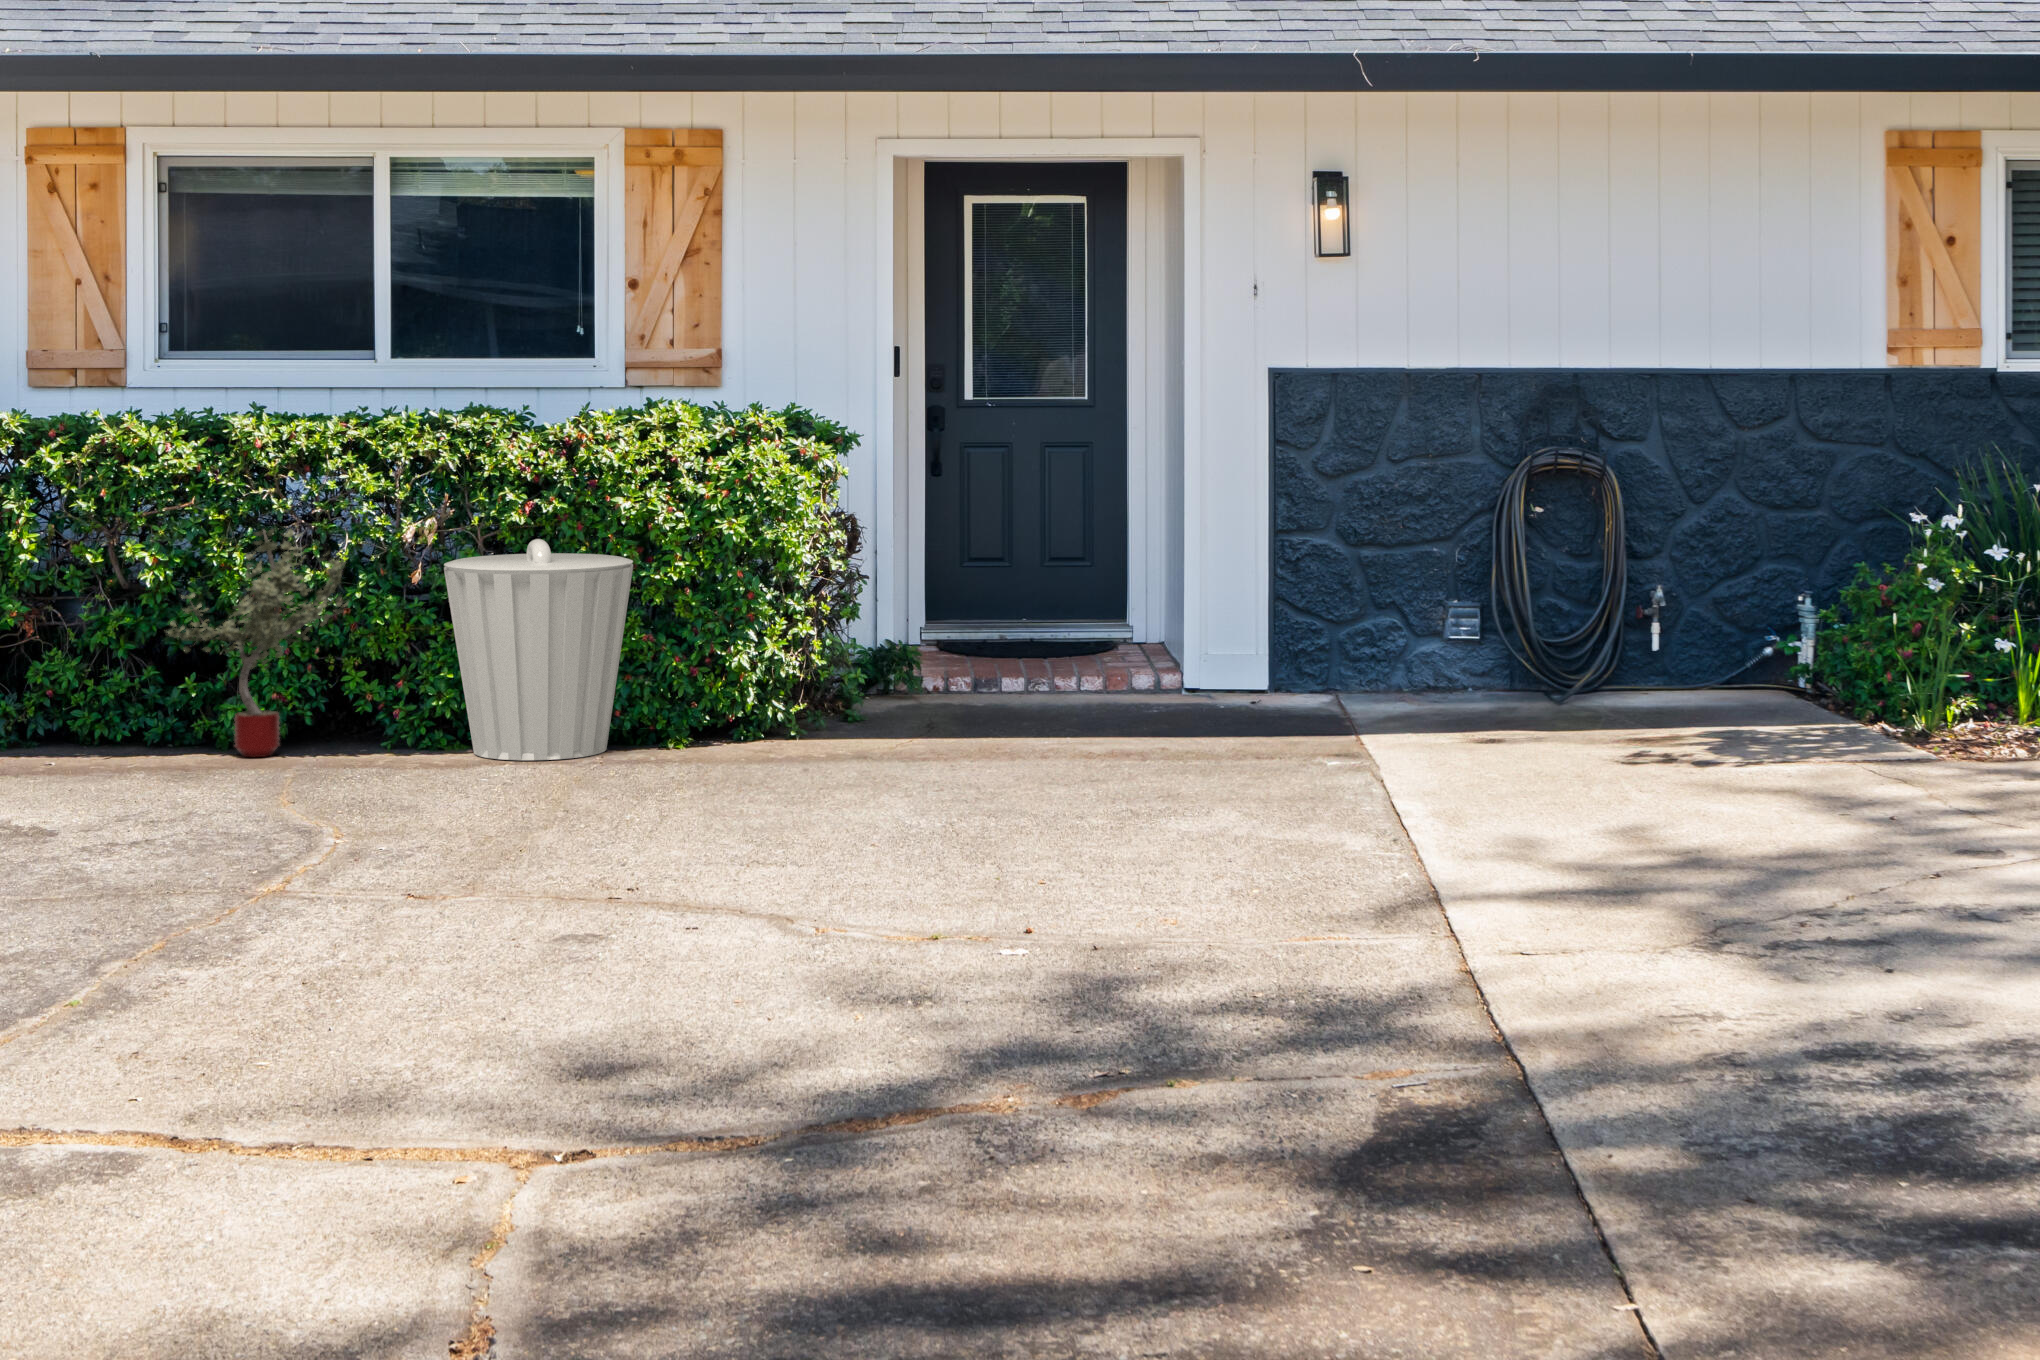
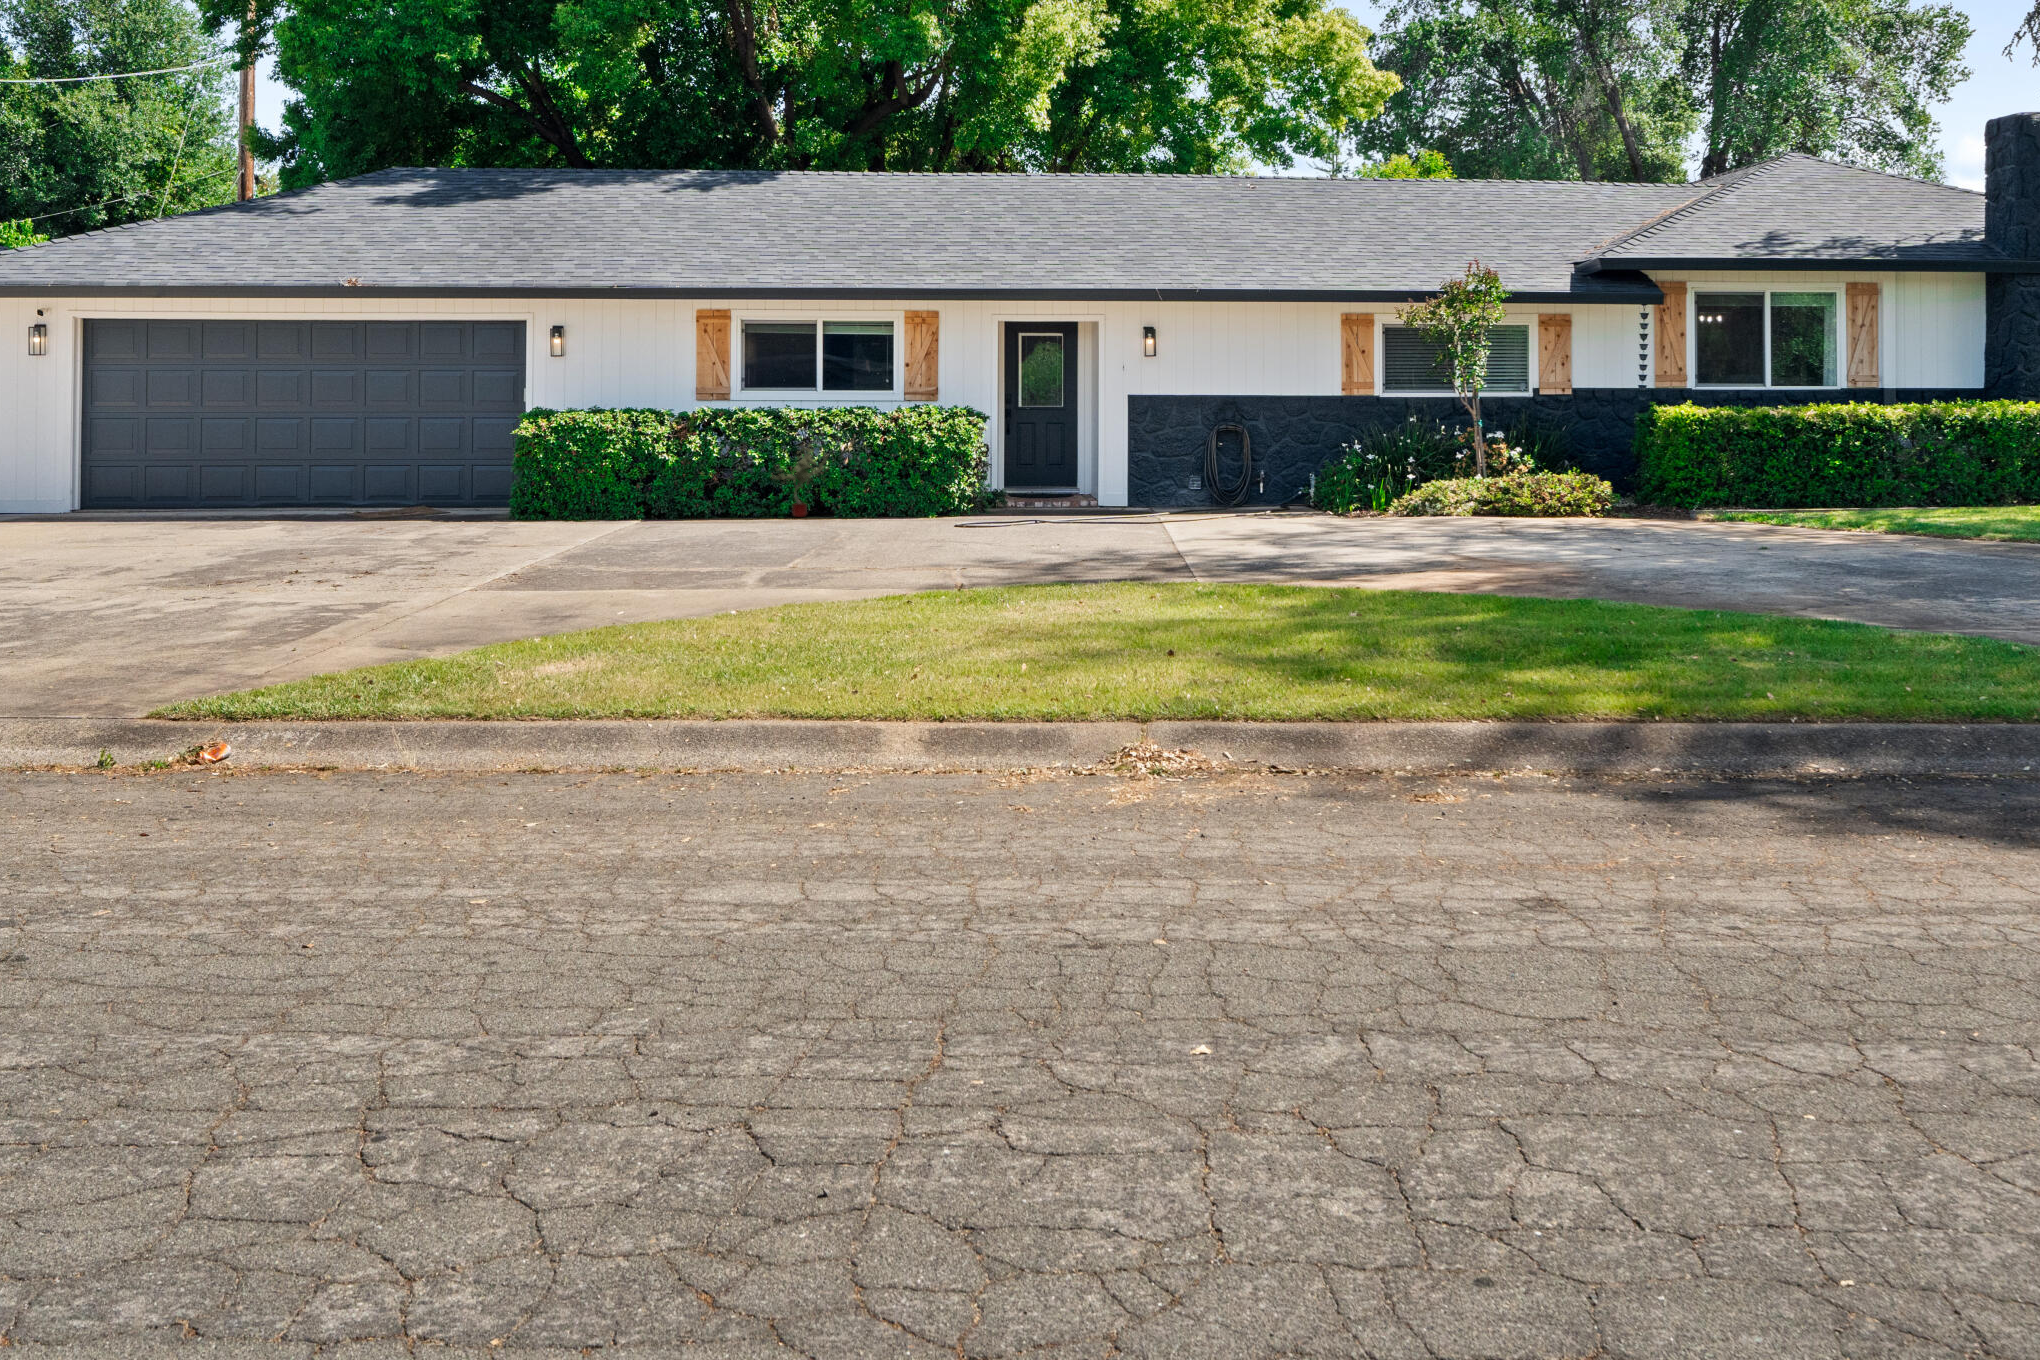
trash can: present [444,539,633,760] -> none [860,448,921,518]

